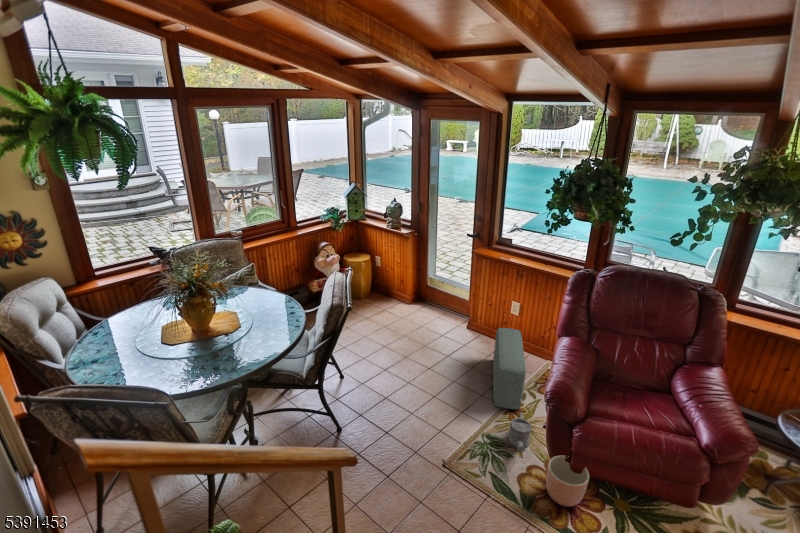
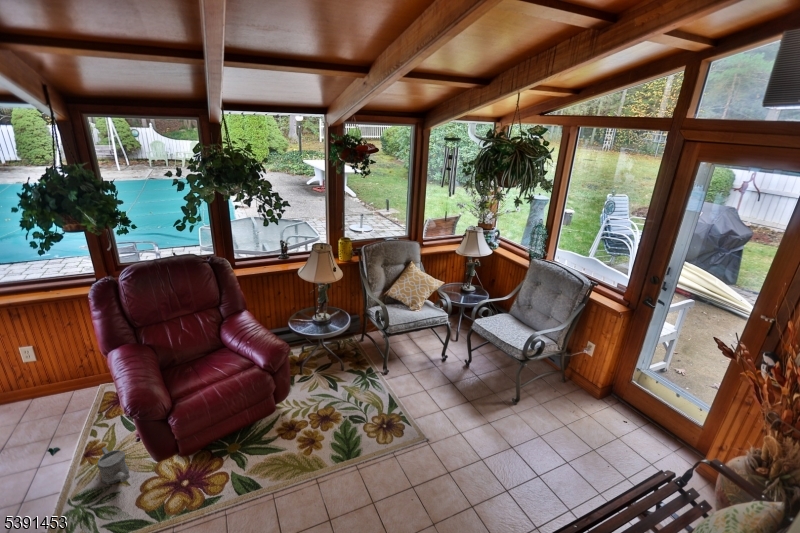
pouf: present [493,328,526,409] -> none [18,373,97,465]
planter: present [546,456,589,506] -> none [161,443,203,492]

